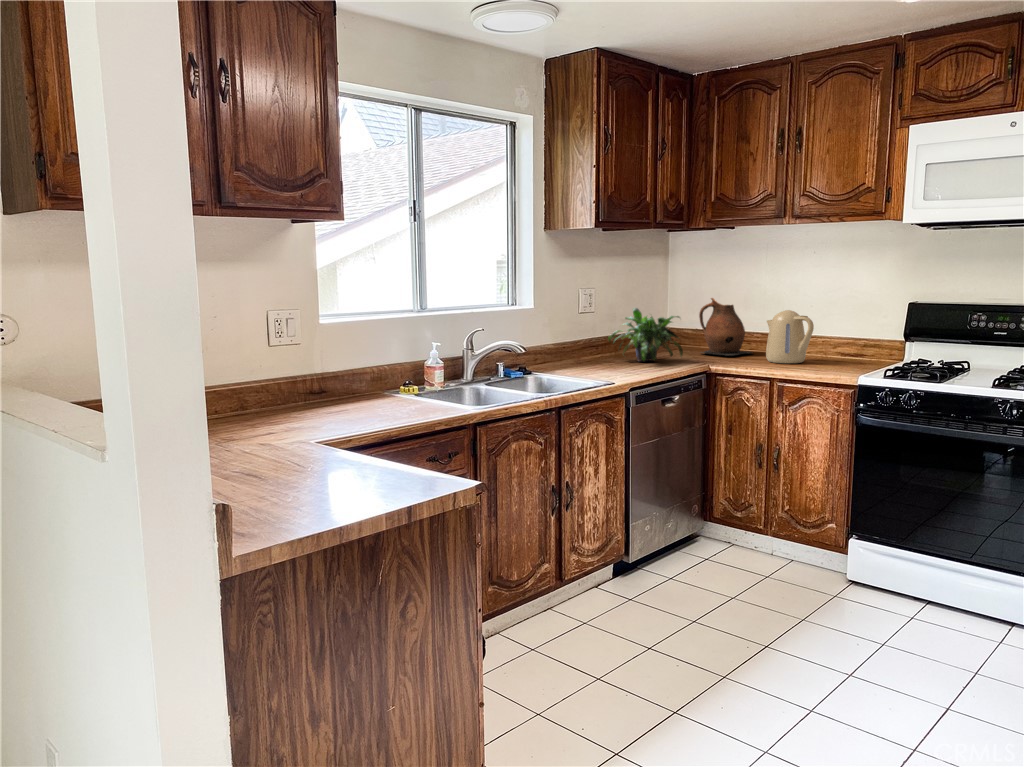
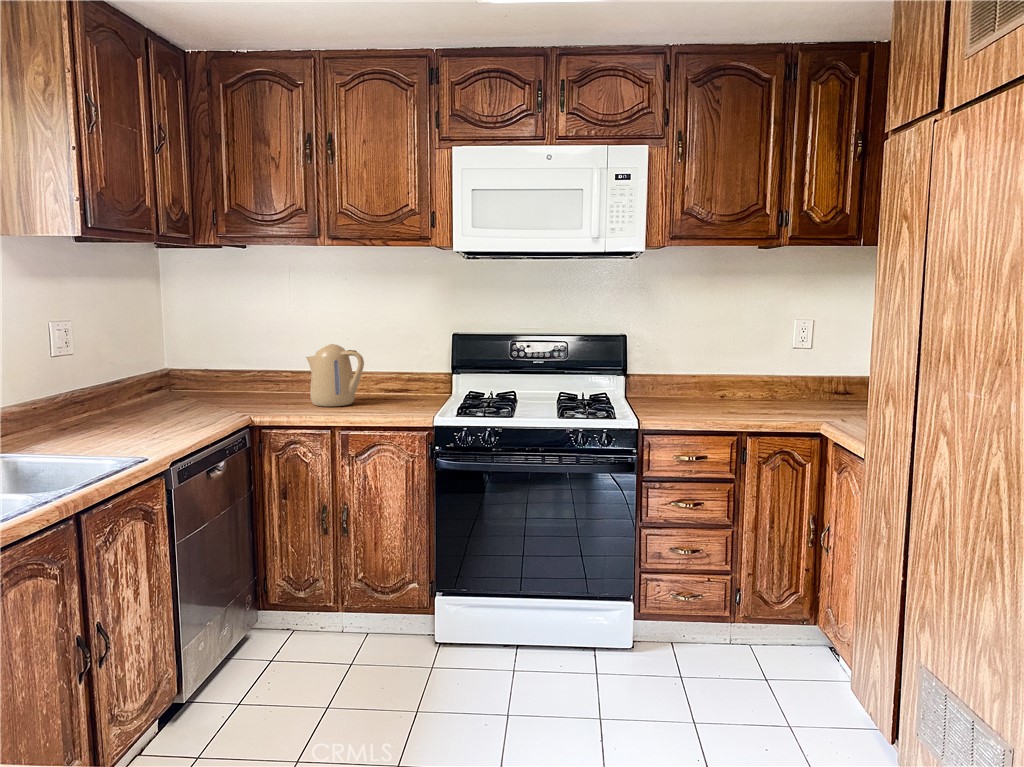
ceramic pitcher: present [699,298,752,356] -> none [218,332,288,403]
potted plant: present [608,308,683,361] -> none [102,349,210,422]

